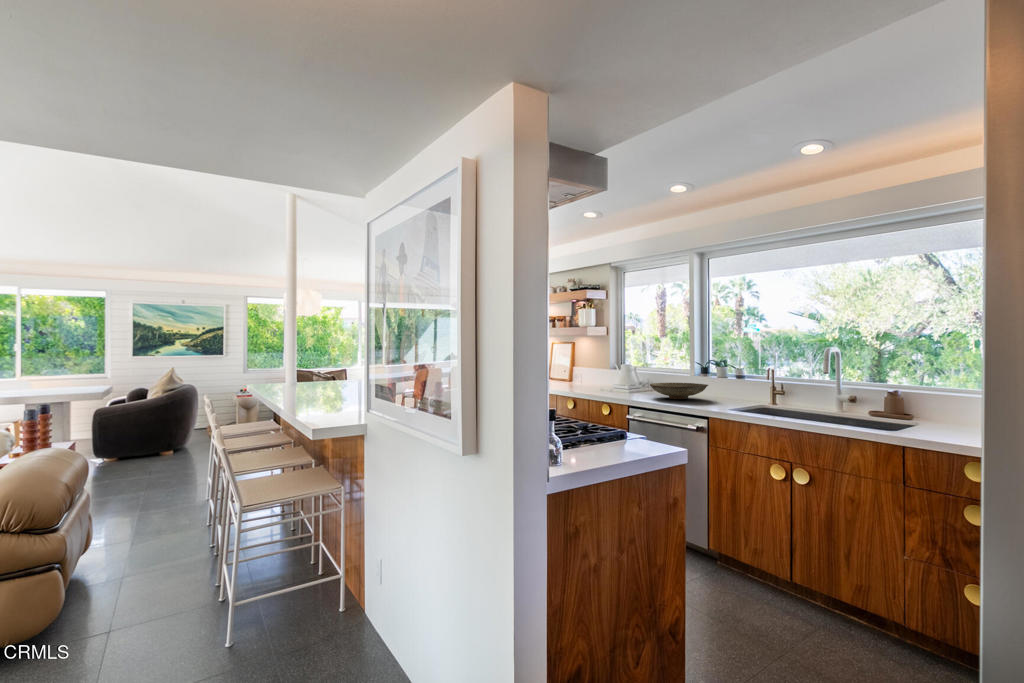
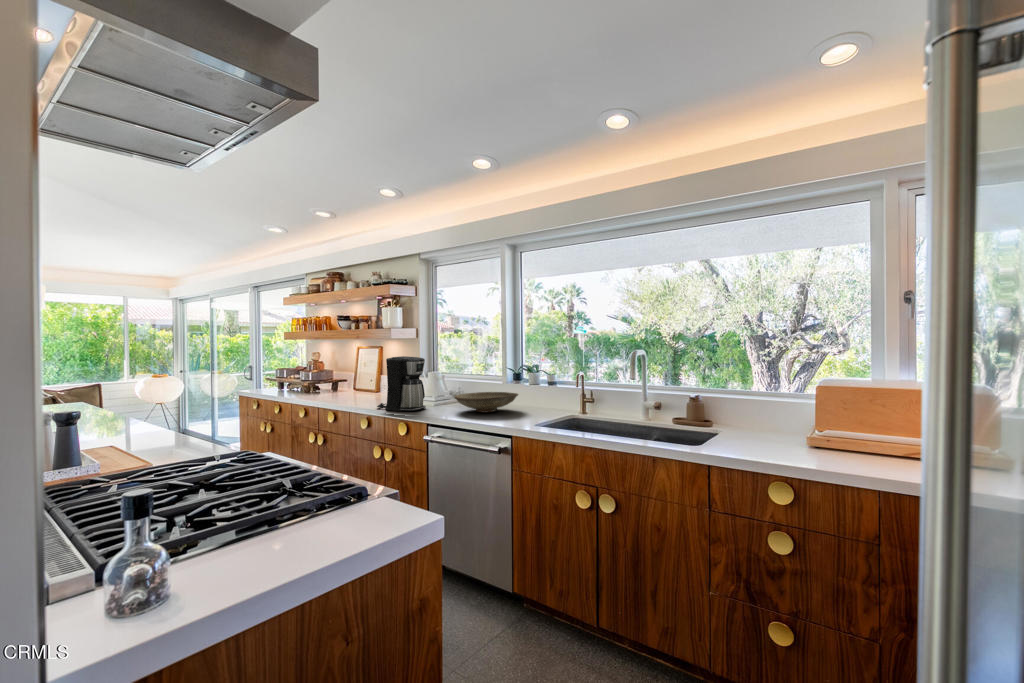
coffee maker: none [582,350,623,396] -> present [377,356,426,412]

